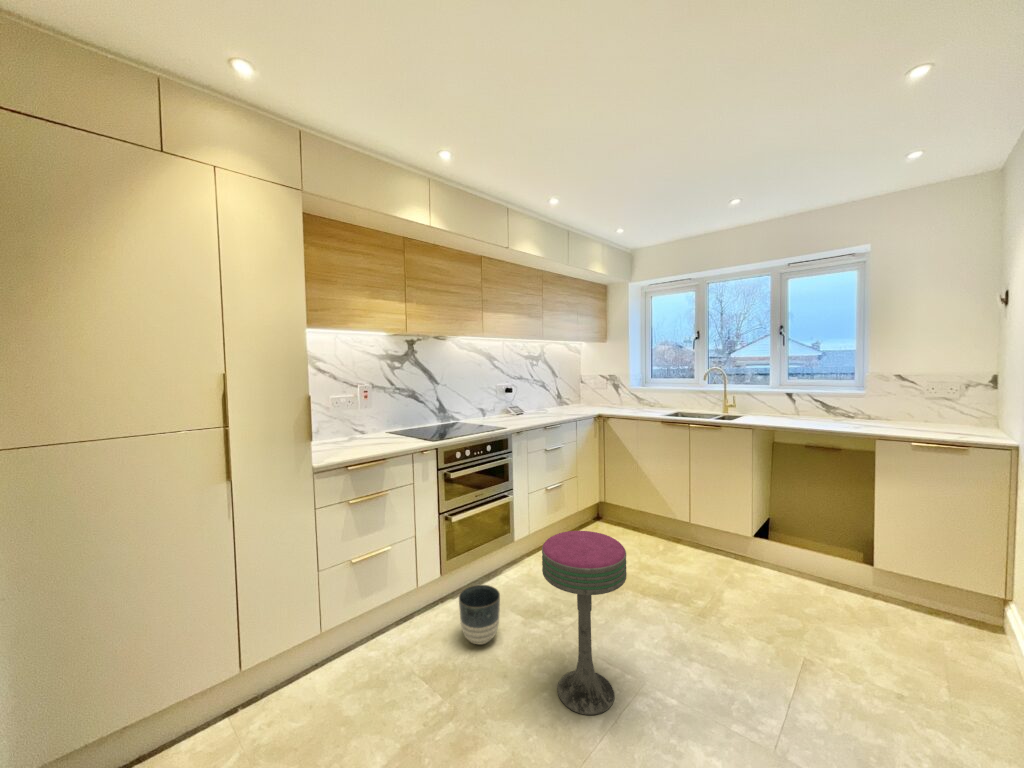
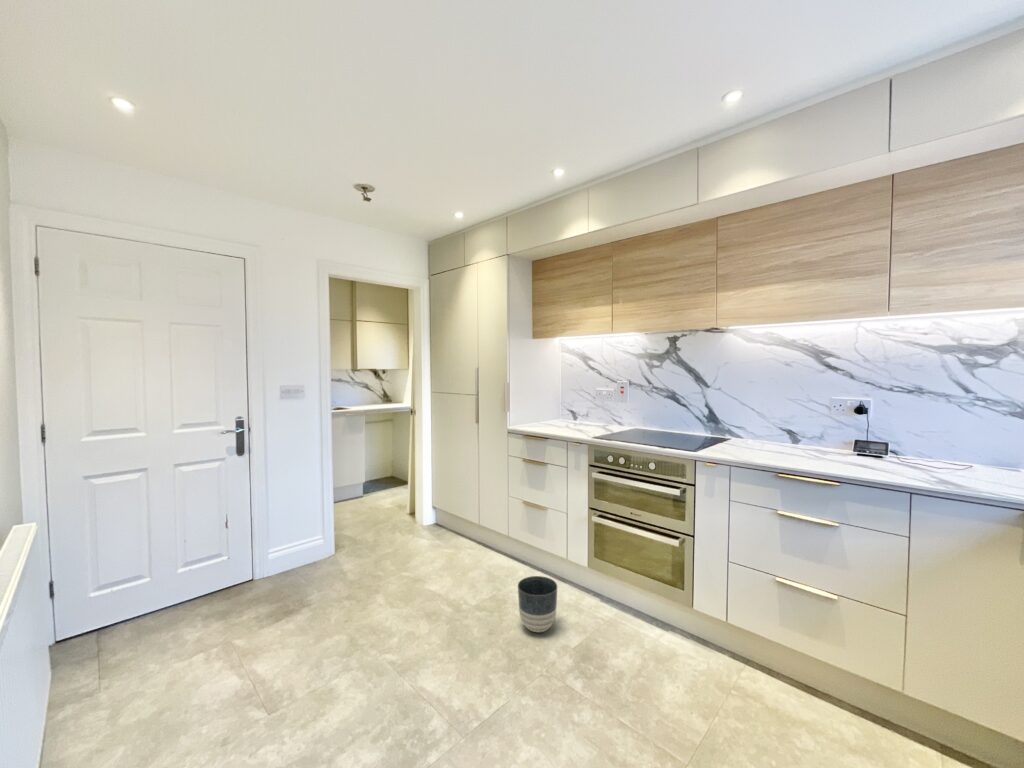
bar stool: present [542,531,627,715] -> none [412,531,496,716]

